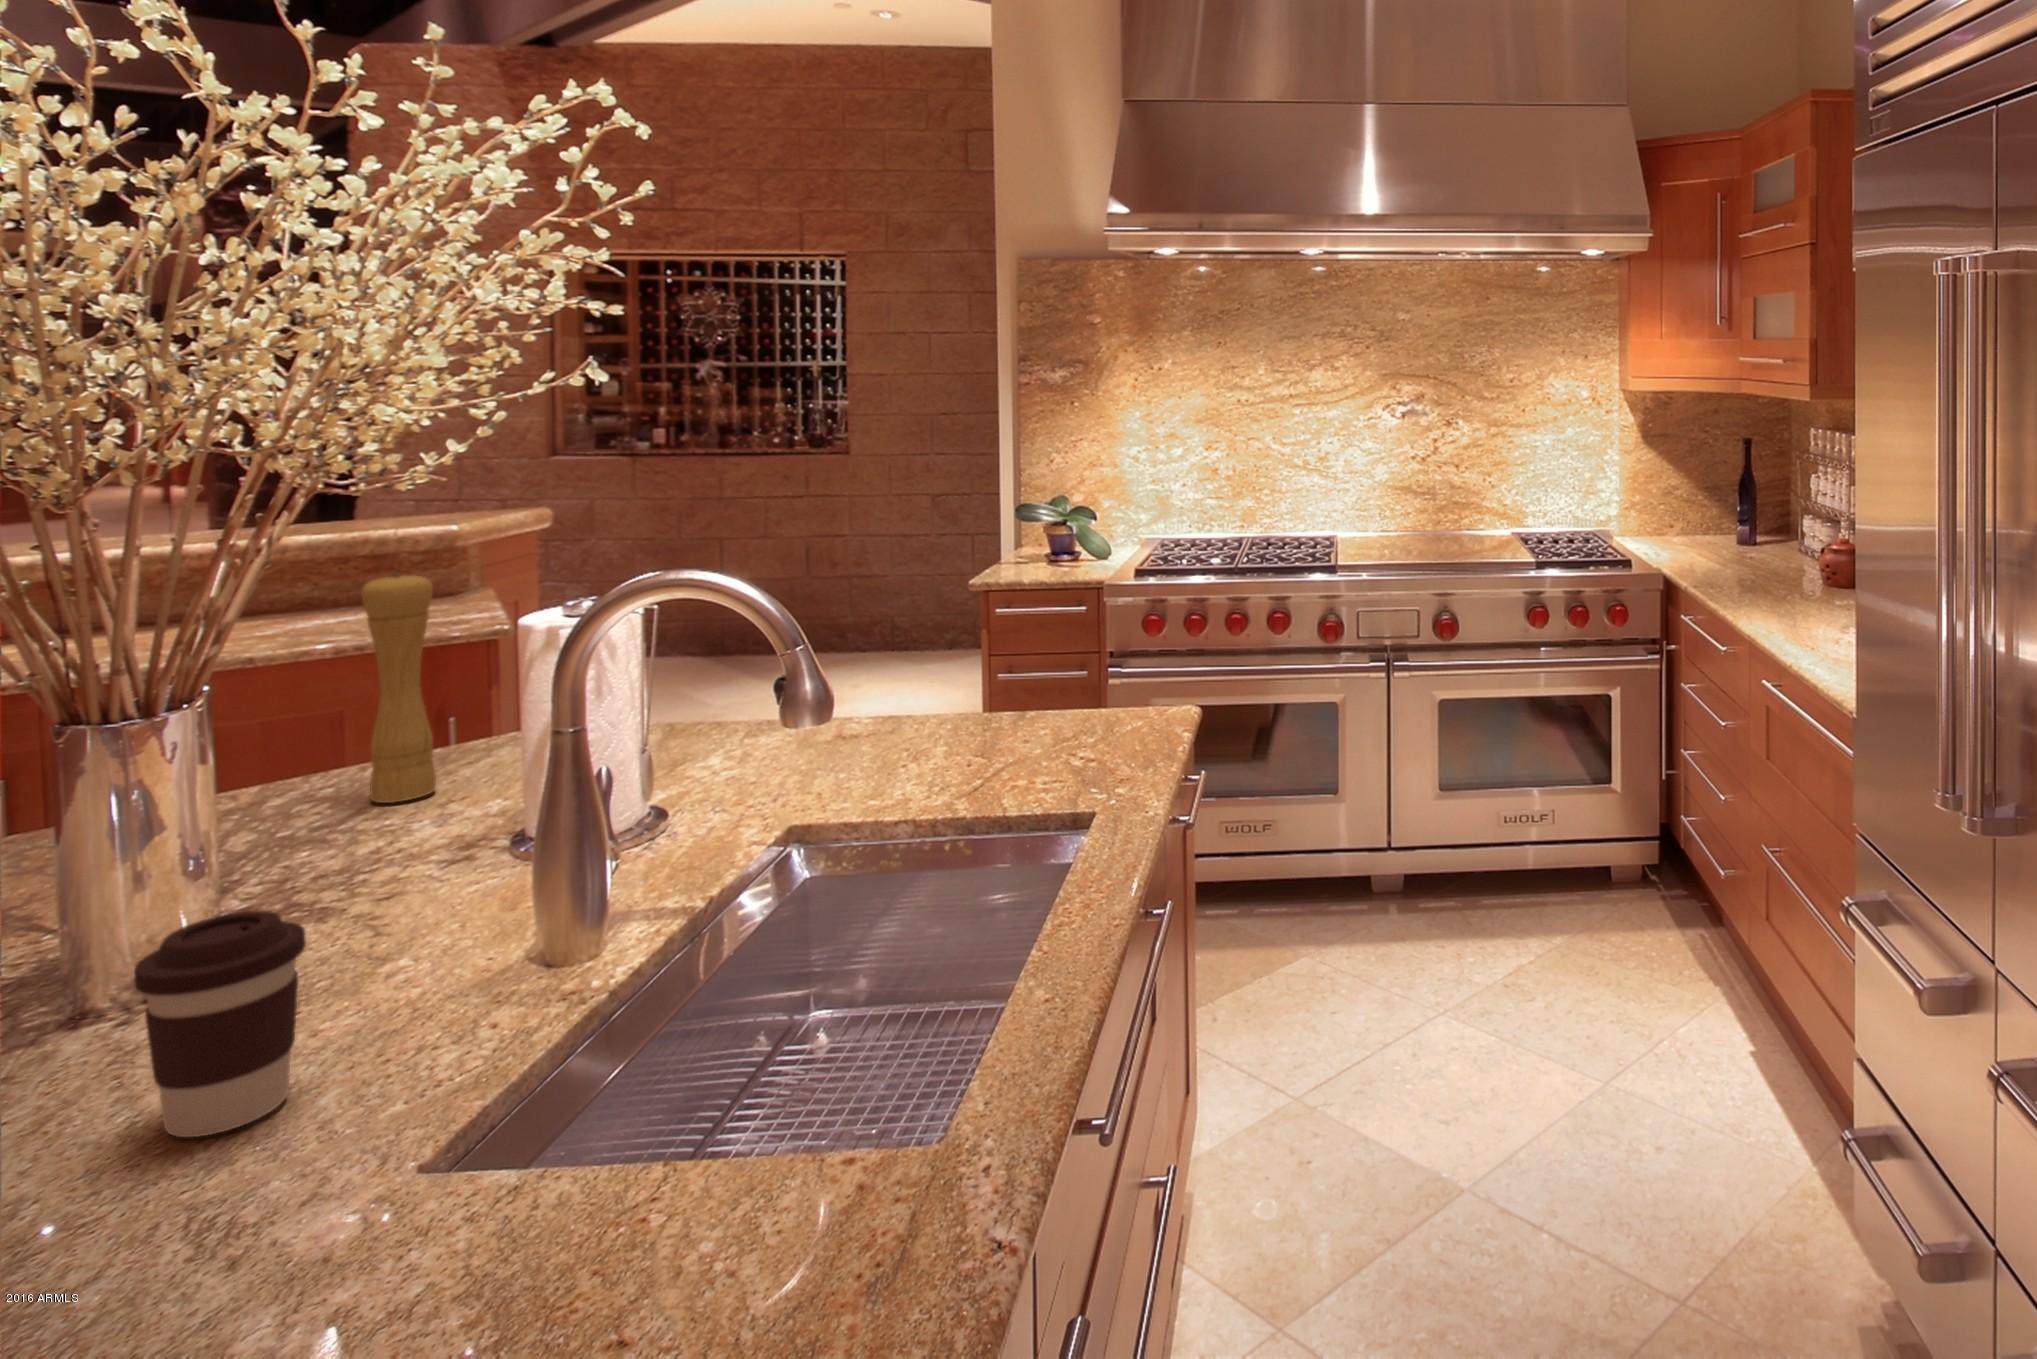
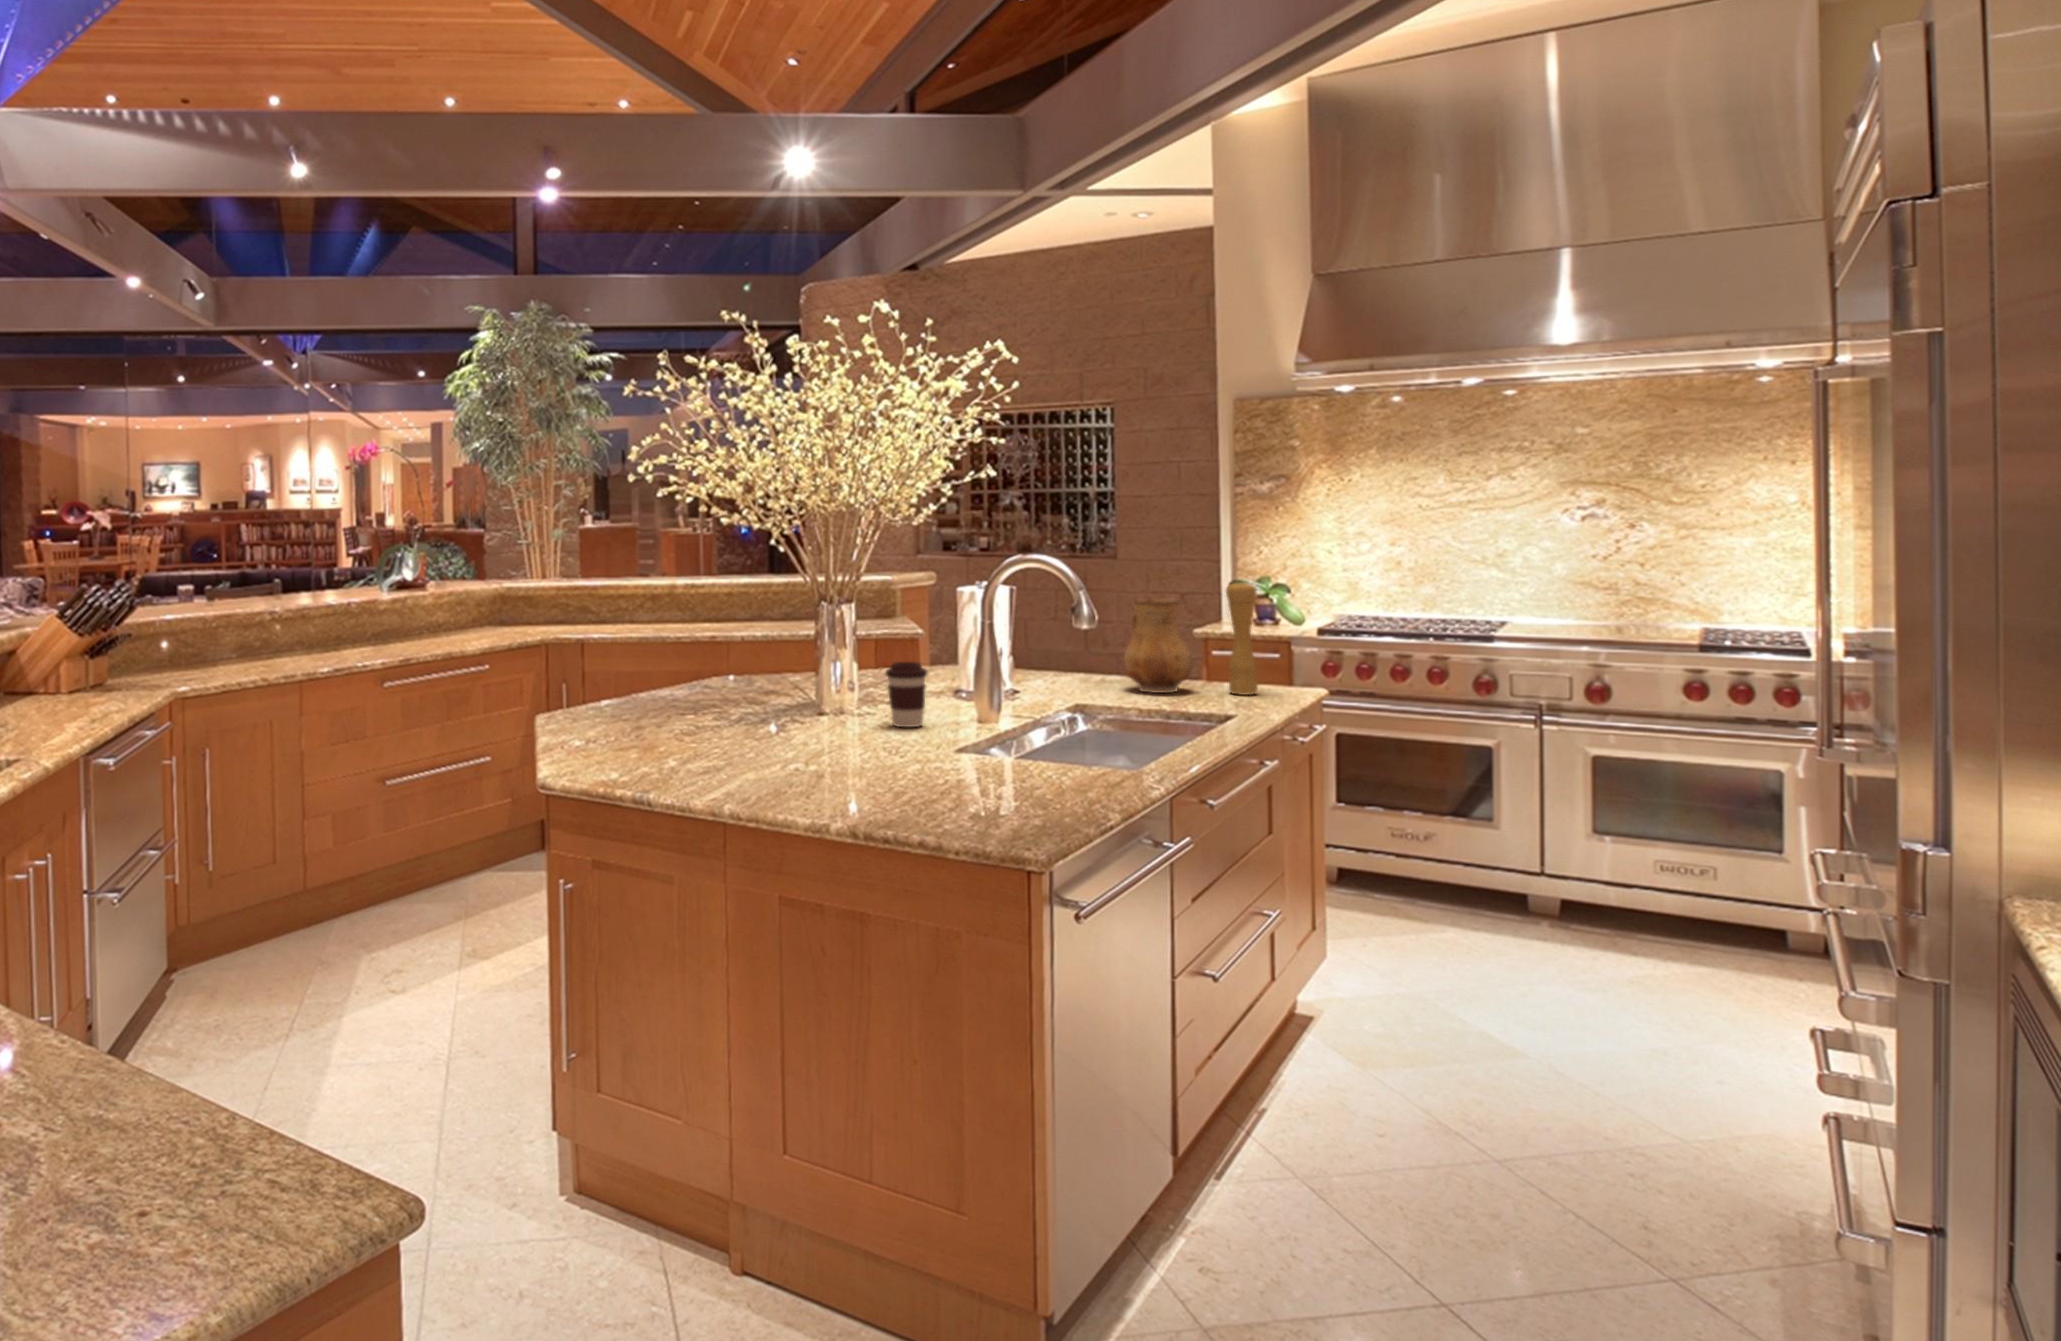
pepper mill: present [361,573,436,803] -> present [1226,582,1258,695]
ceramic pitcher: none [880,592,1011,781] -> present [1123,598,1193,693]

